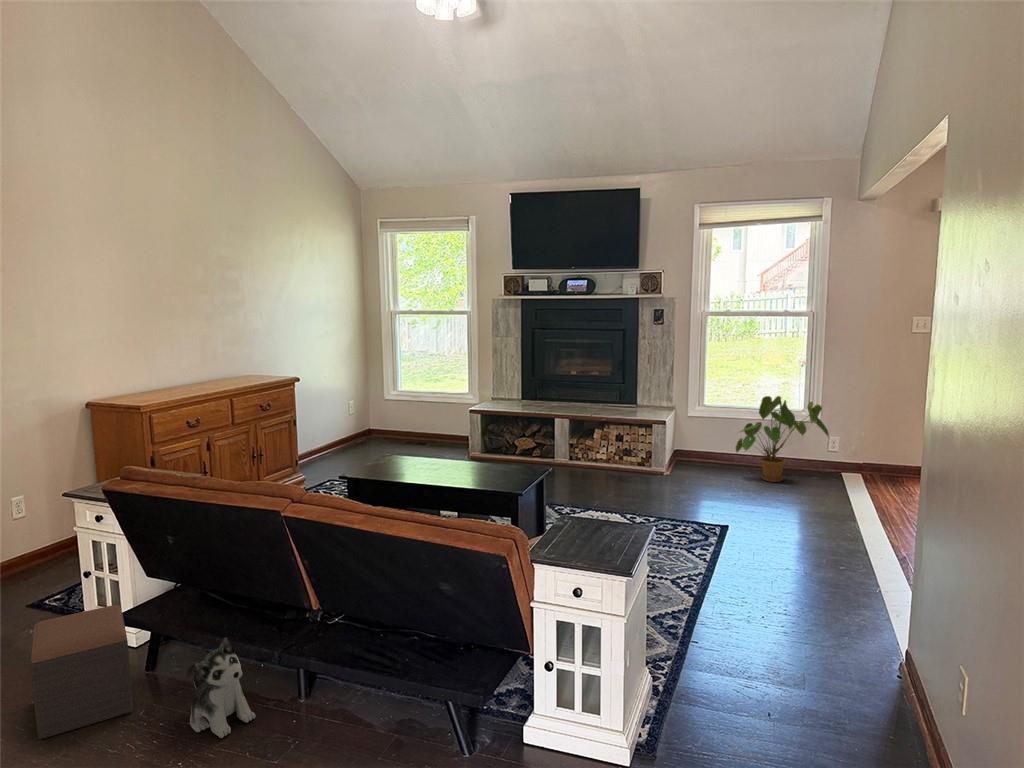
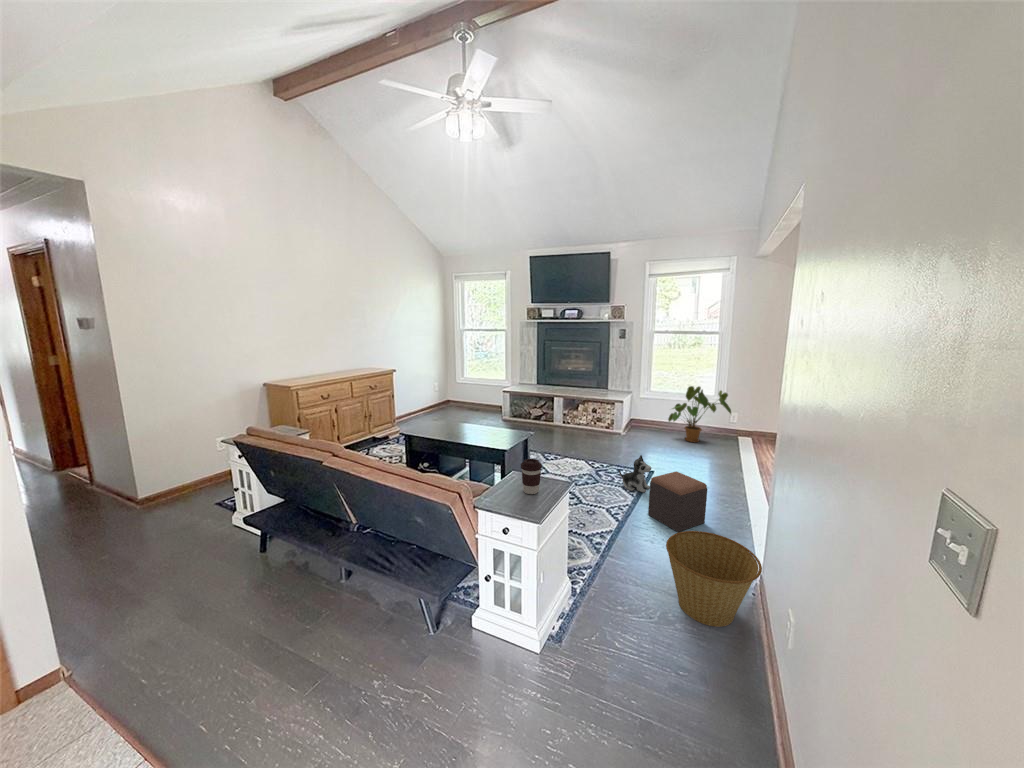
coffee cup: none [589,493,619,543] -> present [521,459,542,494]
basket: none [781,591,911,715] -> present [666,531,762,627]
footstool: present [30,605,133,739] -> present [648,471,707,532]
plush toy: present [190,637,255,738] -> present [619,455,651,493]

